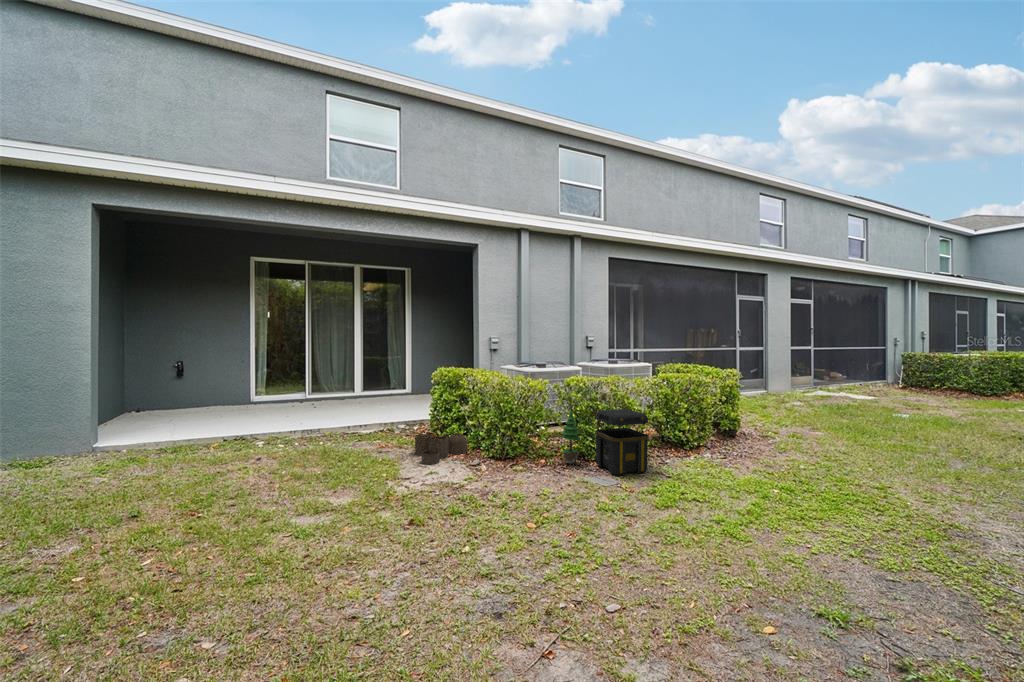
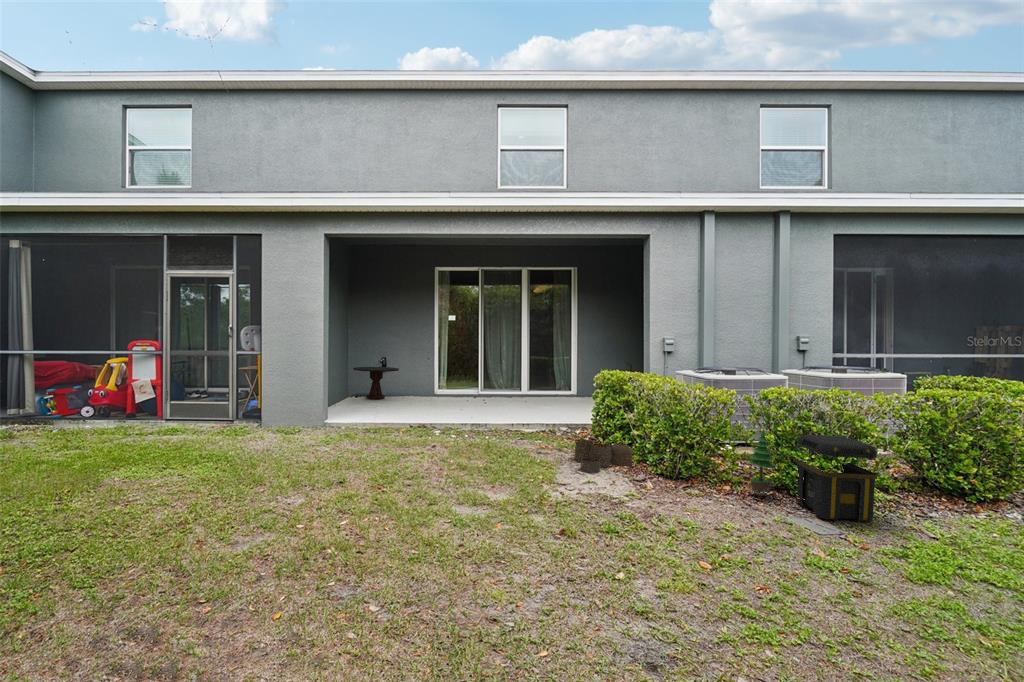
side table: none [151,379,212,416] -> present [353,367,399,400]

